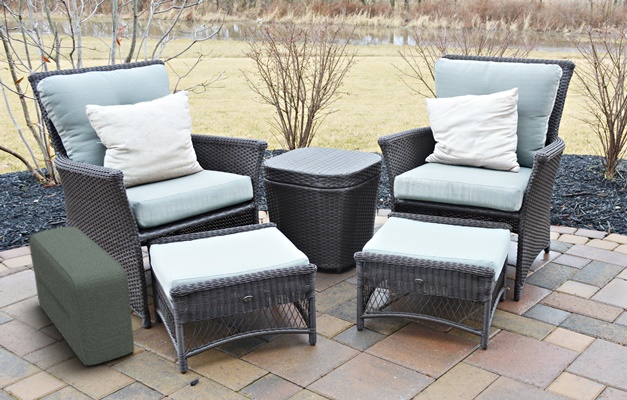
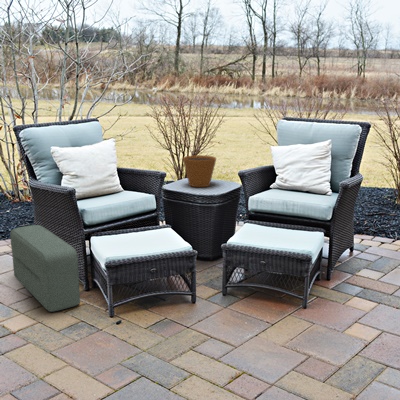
flower pot: none [293,114,343,162] -> present [183,155,216,187]

